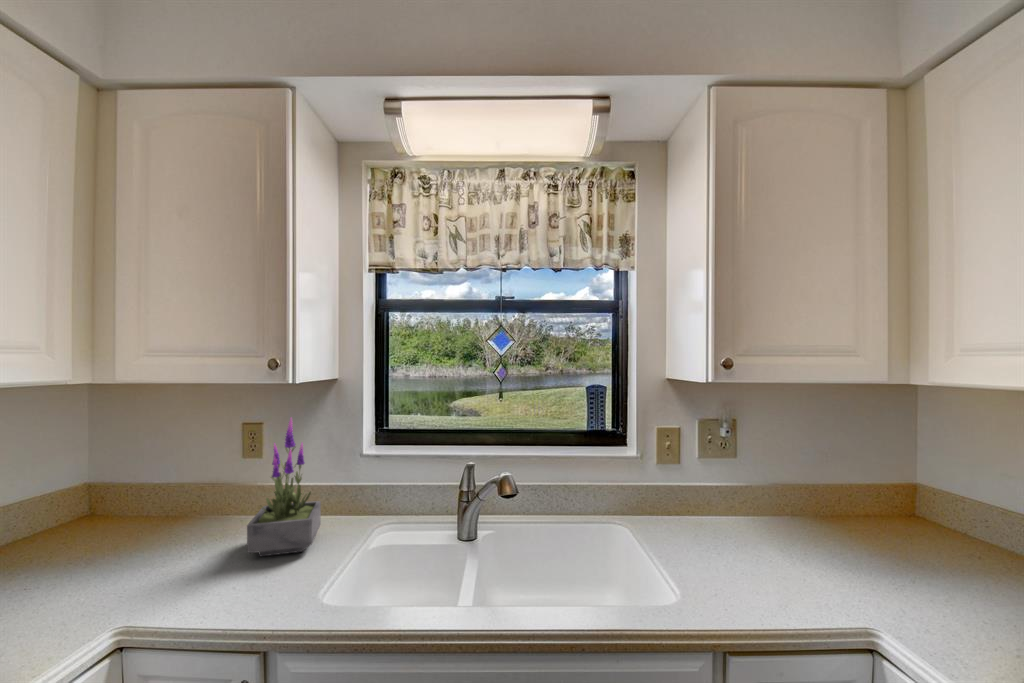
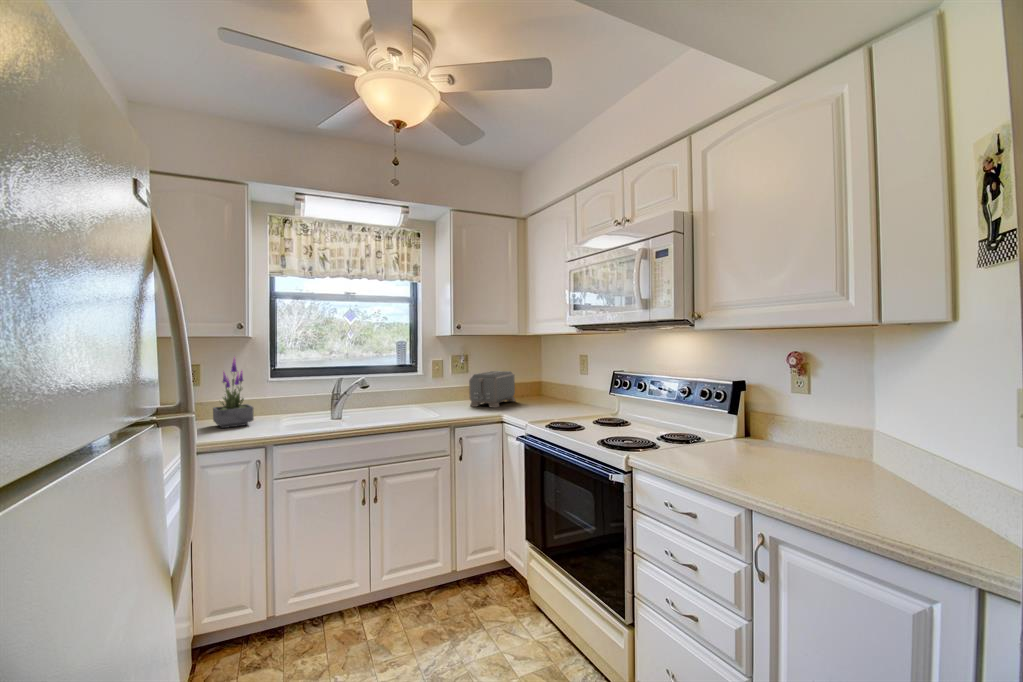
toaster: none [748,456,864,571] -> present [469,371,516,408]

